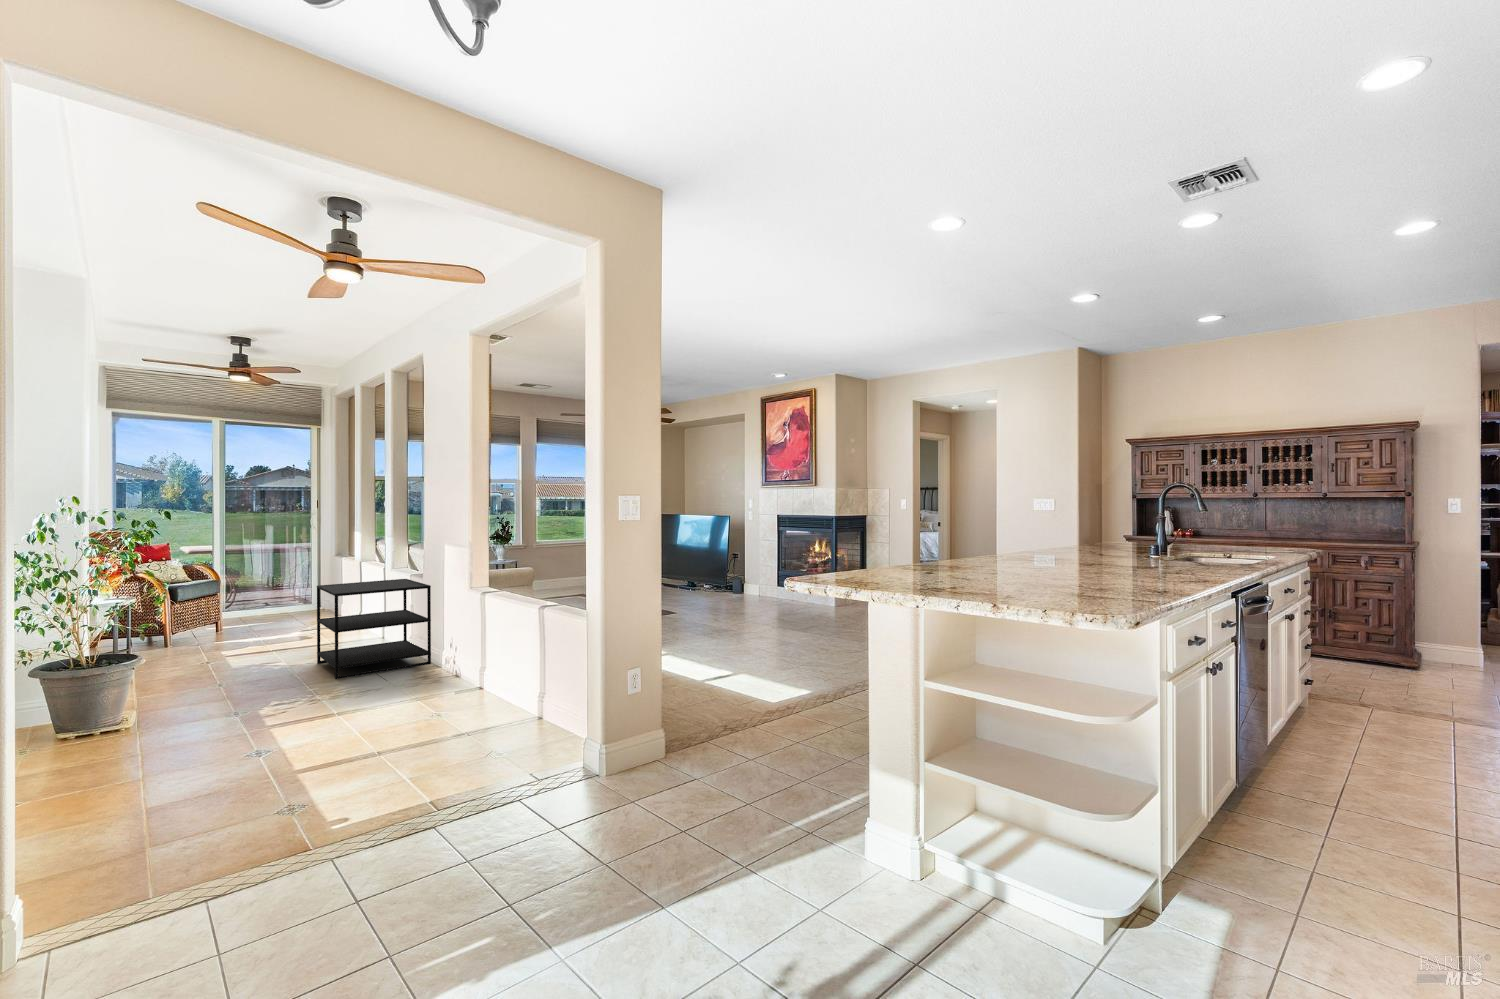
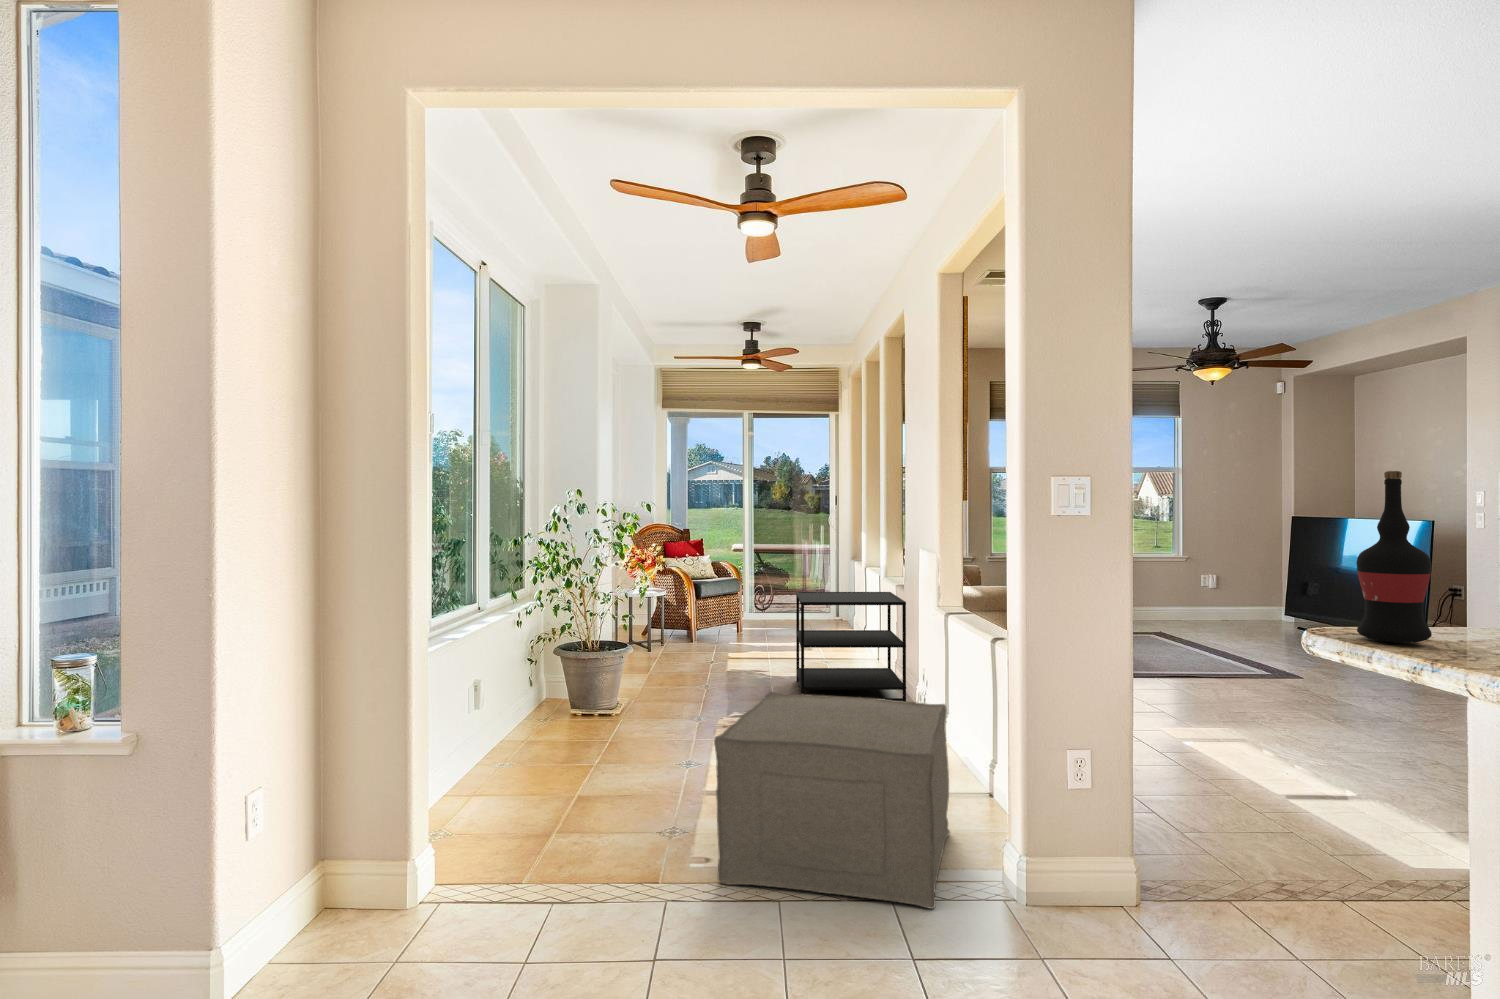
wine bottle: none [823,498,852,581] -> present [1356,471,1432,643]
ottoman: none [366,655,553,833] -> present [714,692,950,909]

